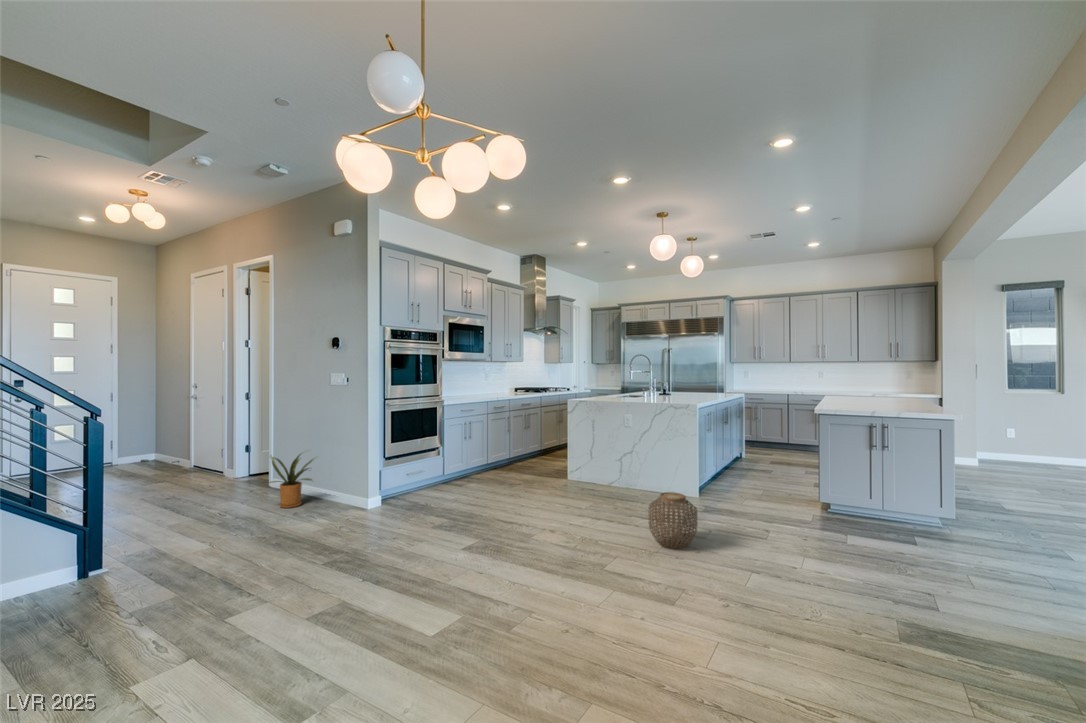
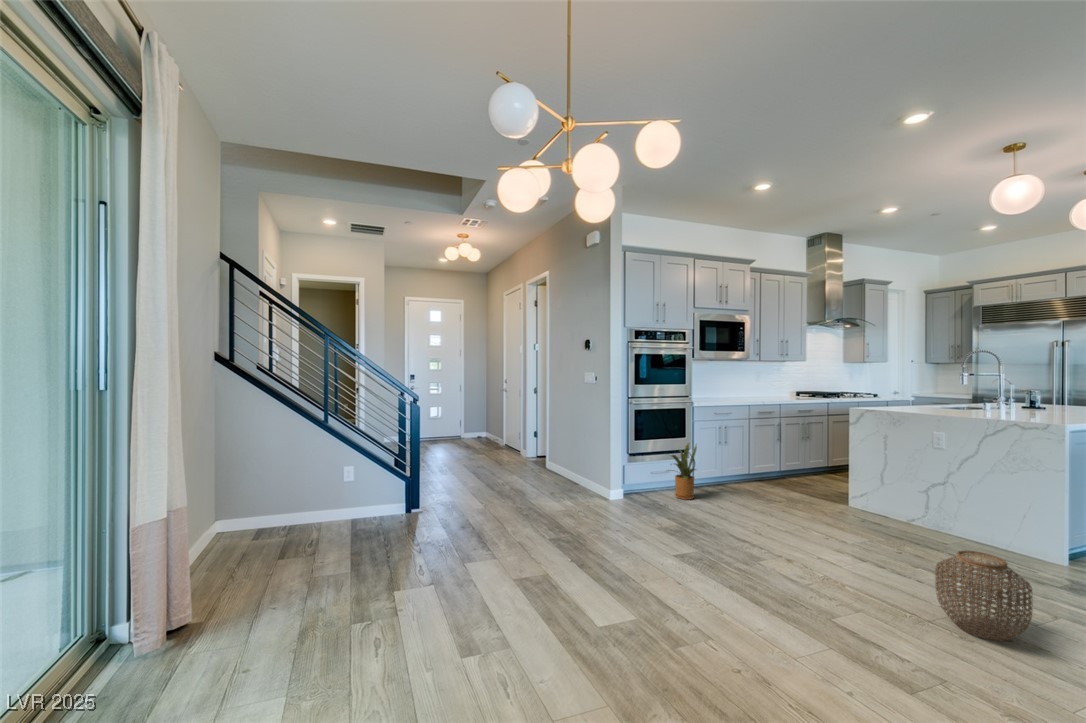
house plant: present [267,454,314,508] -> present [668,443,697,500]

